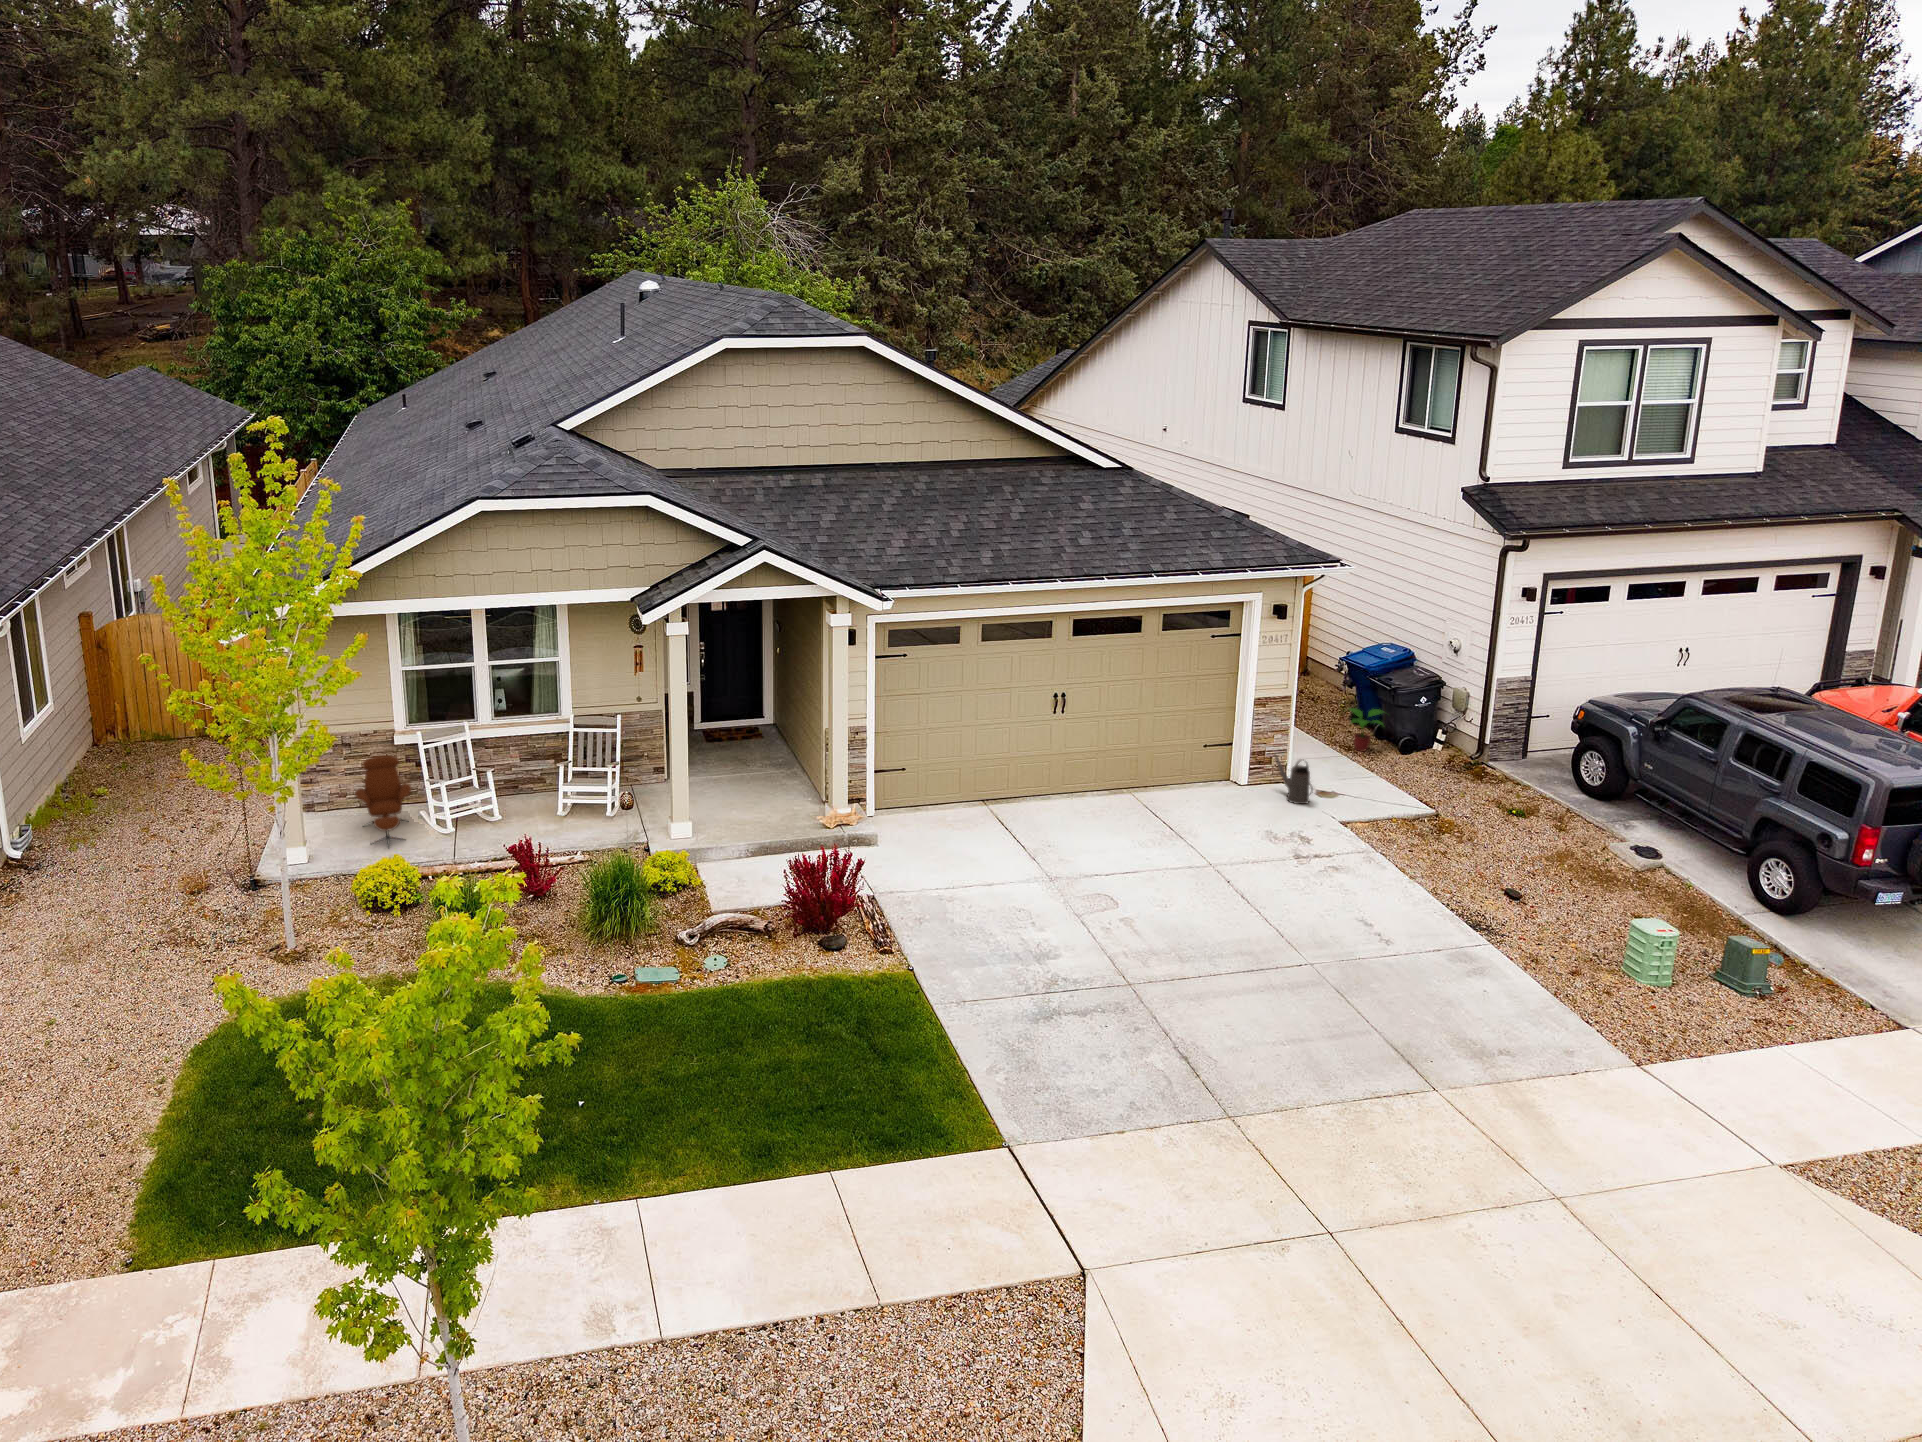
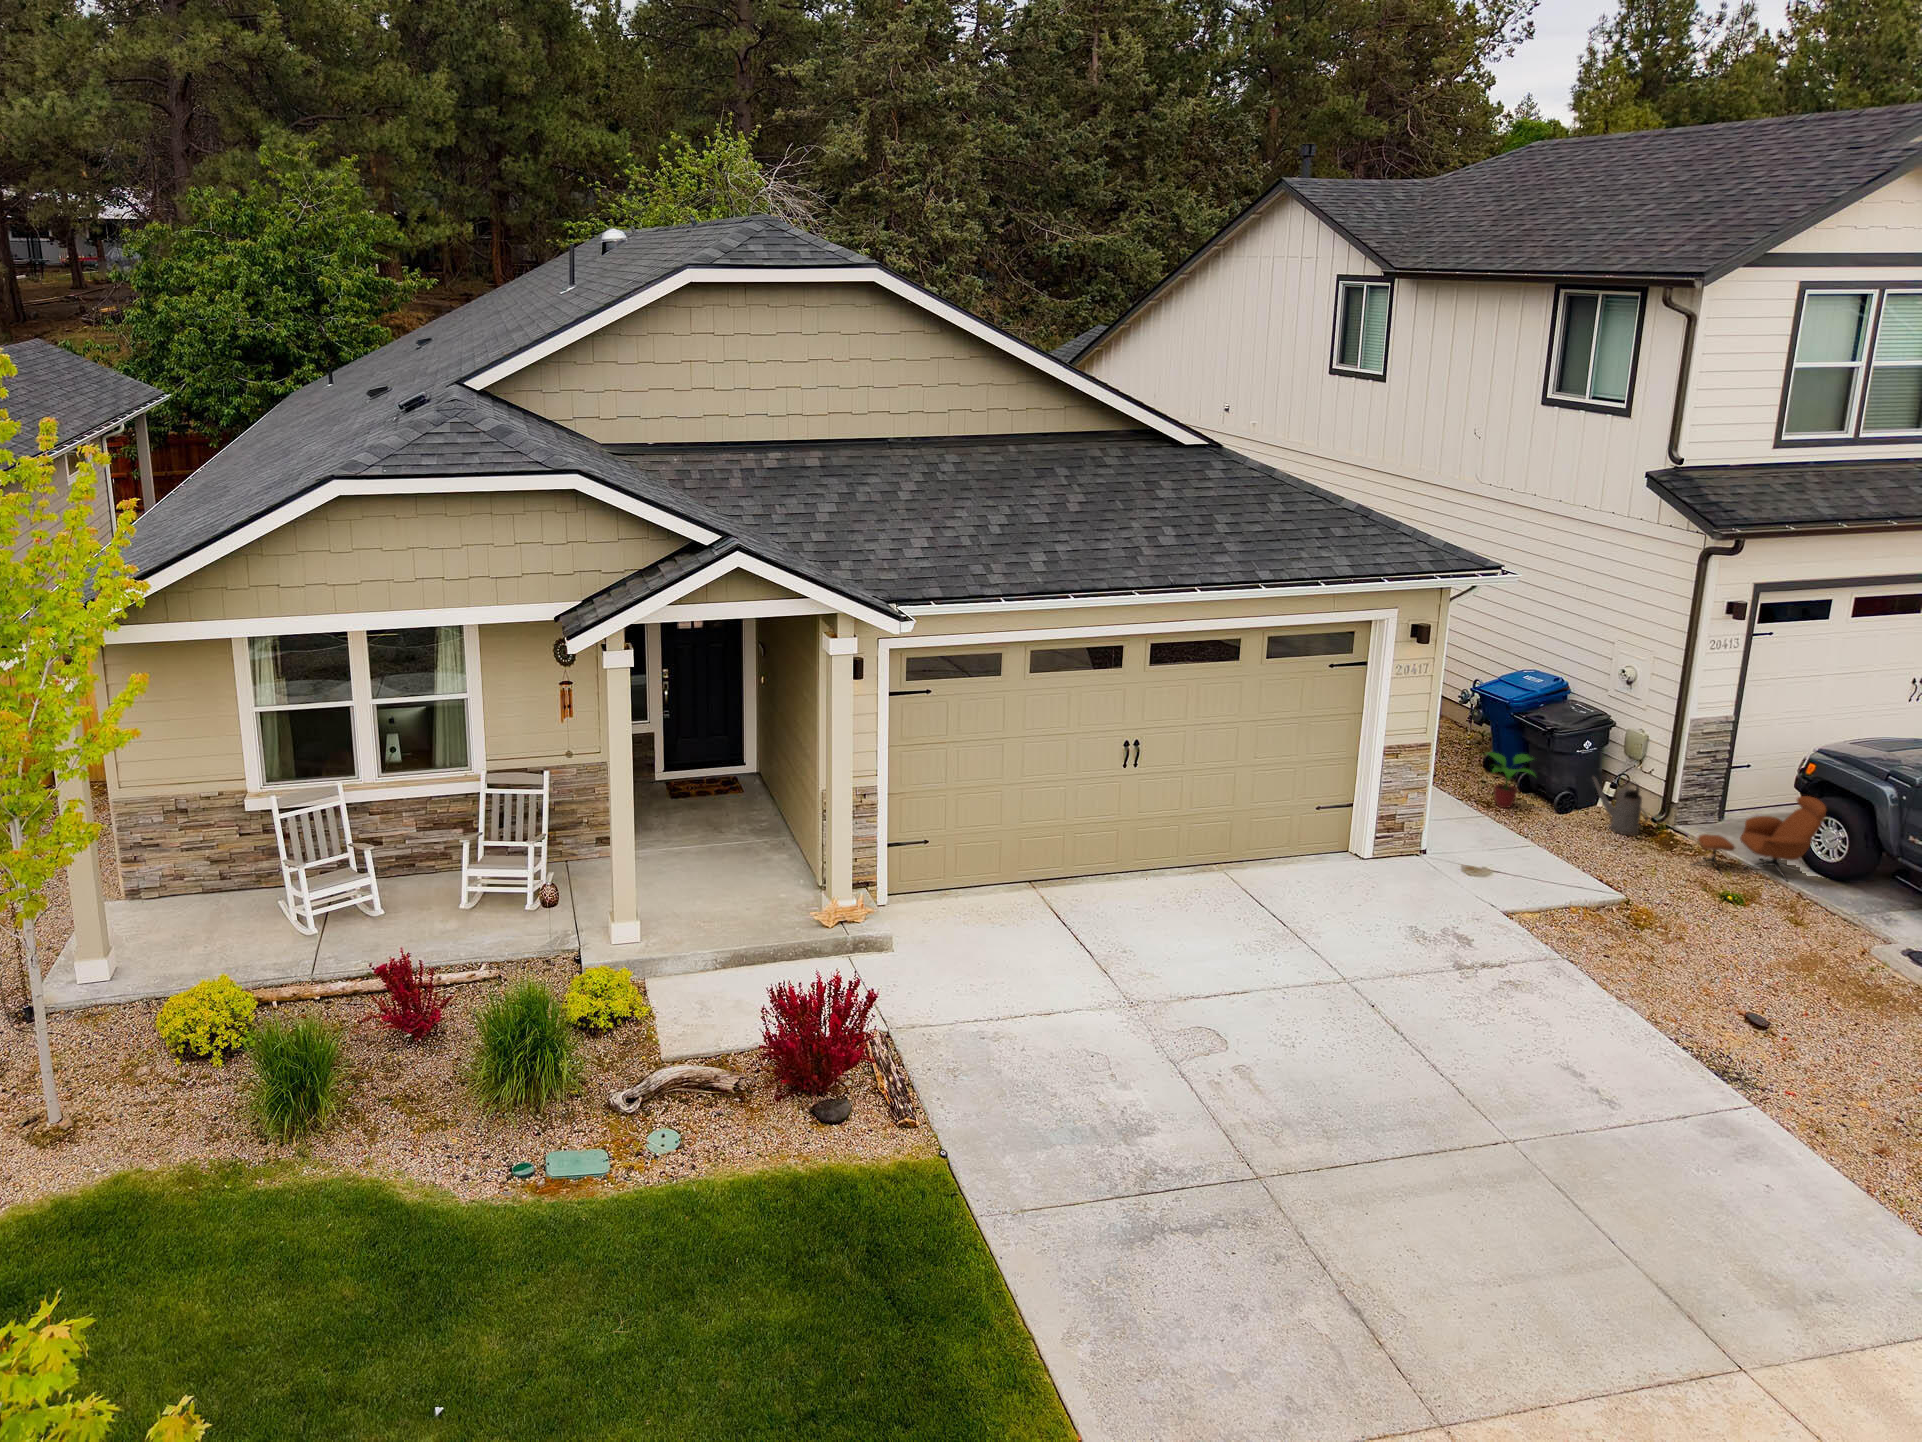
lounge chair: present [355,755,411,844] -> present [1698,796,1826,879]
watering can: present [1275,756,1313,804] -> present [1592,777,1648,835]

